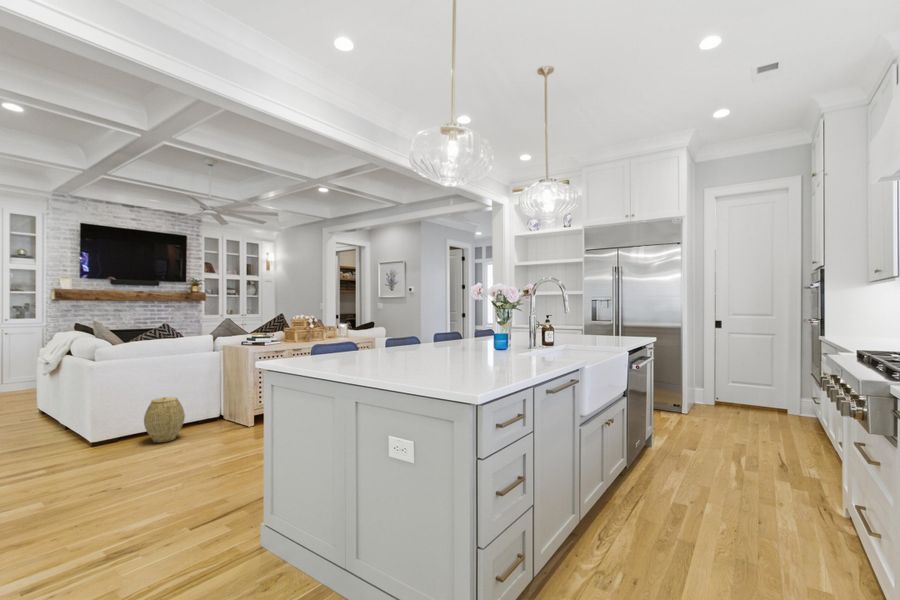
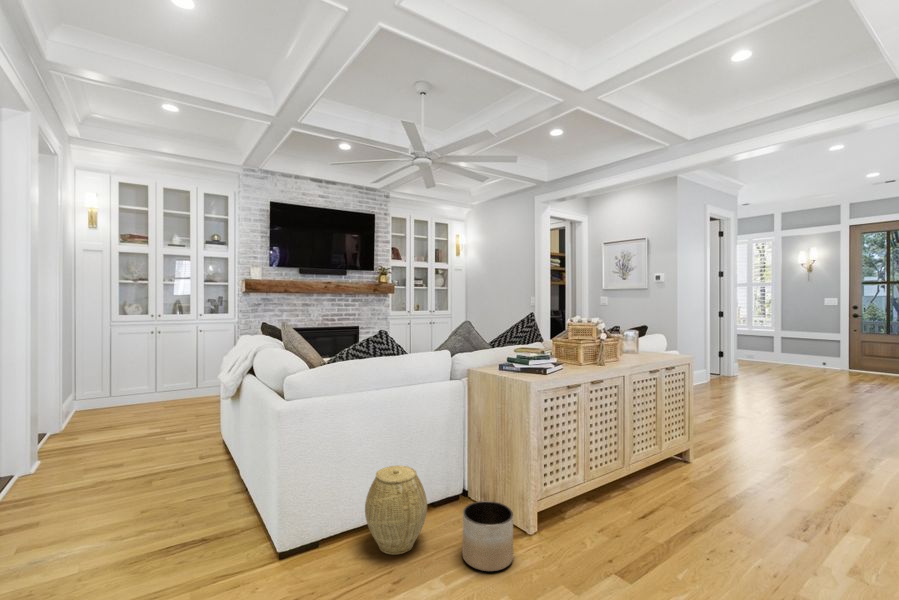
planter: none [202,411,232,441] -> present [462,501,513,571]

